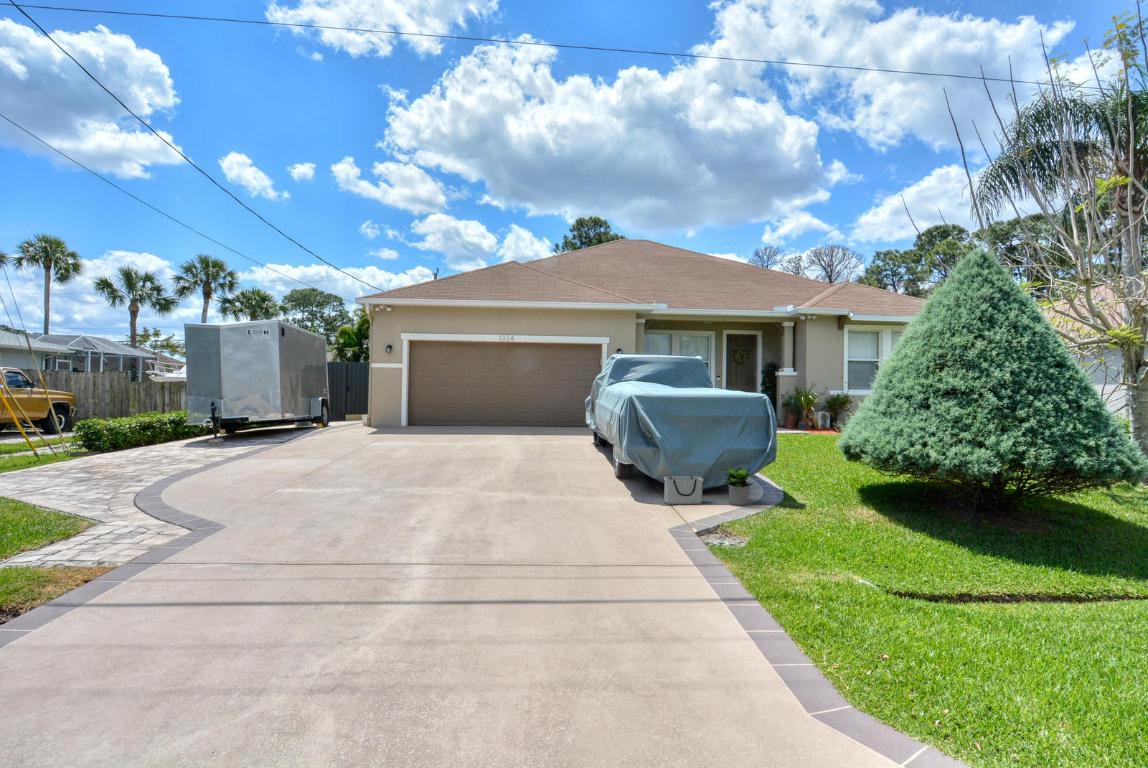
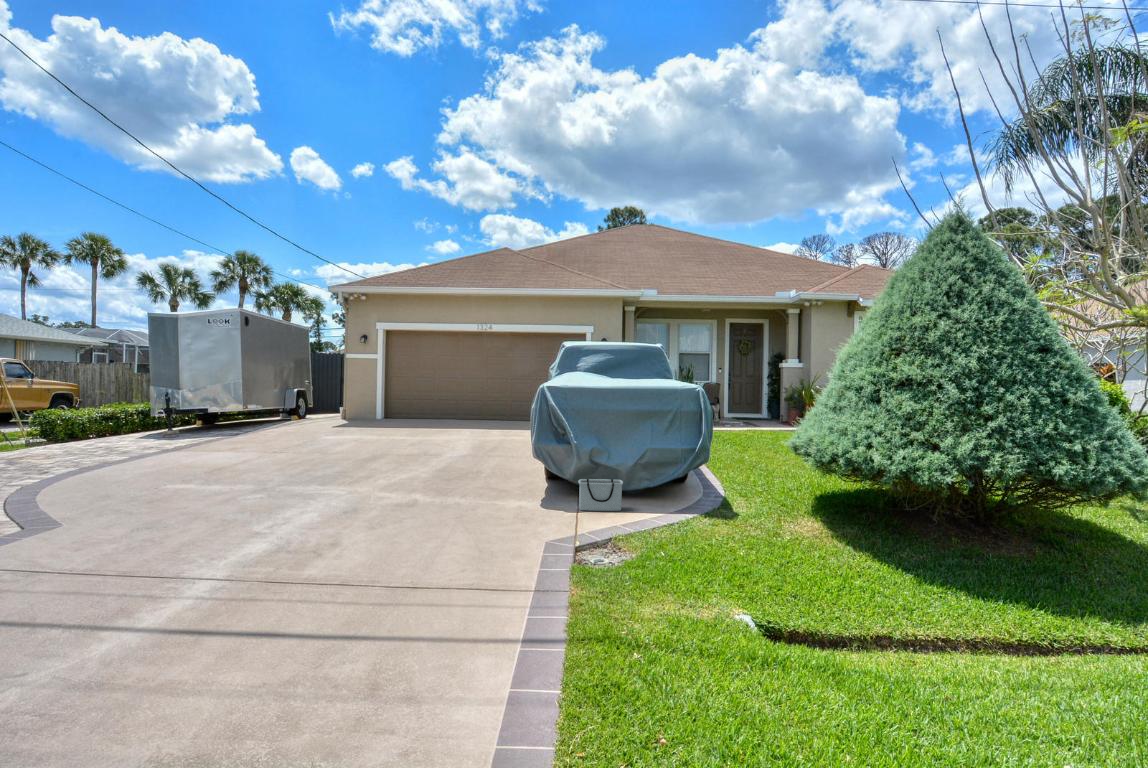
potted plant: present [721,468,758,506] -> none [643,470,689,514]

